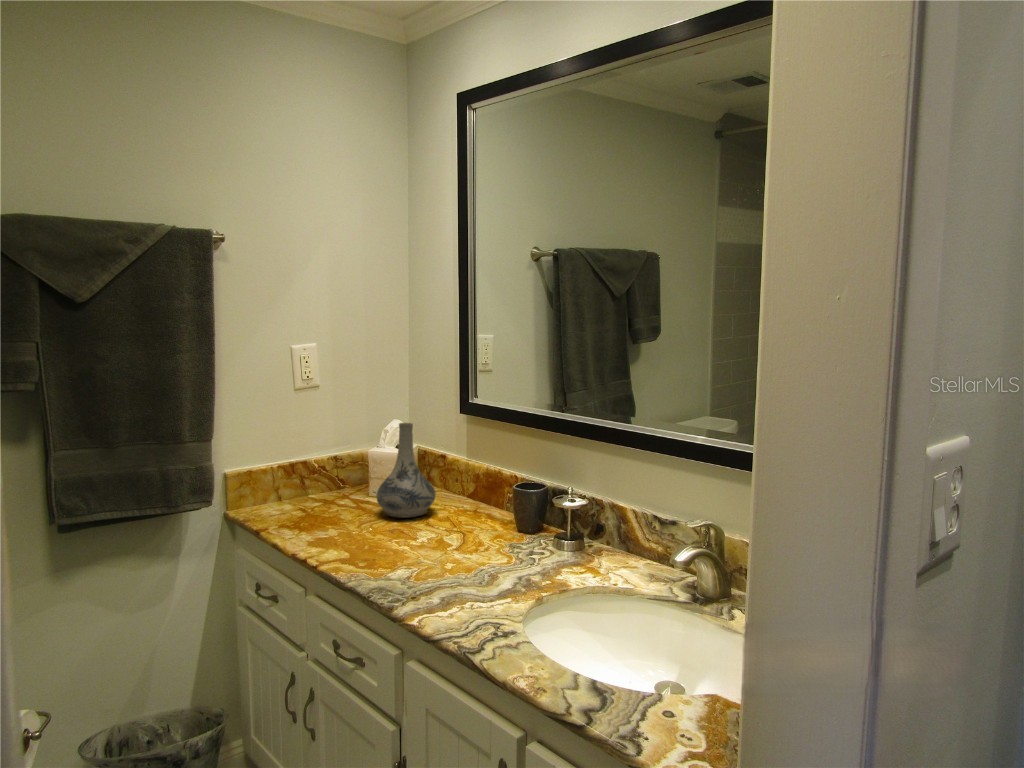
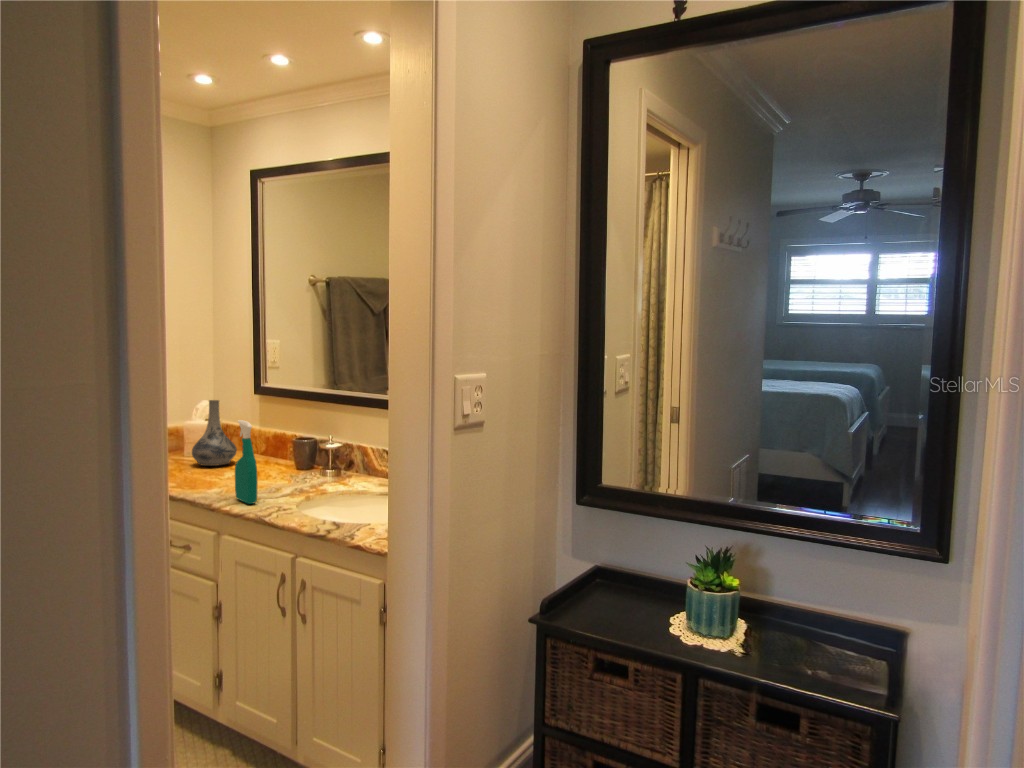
spray bottle: none [428,472,461,613] -> present [235,420,258,504]

